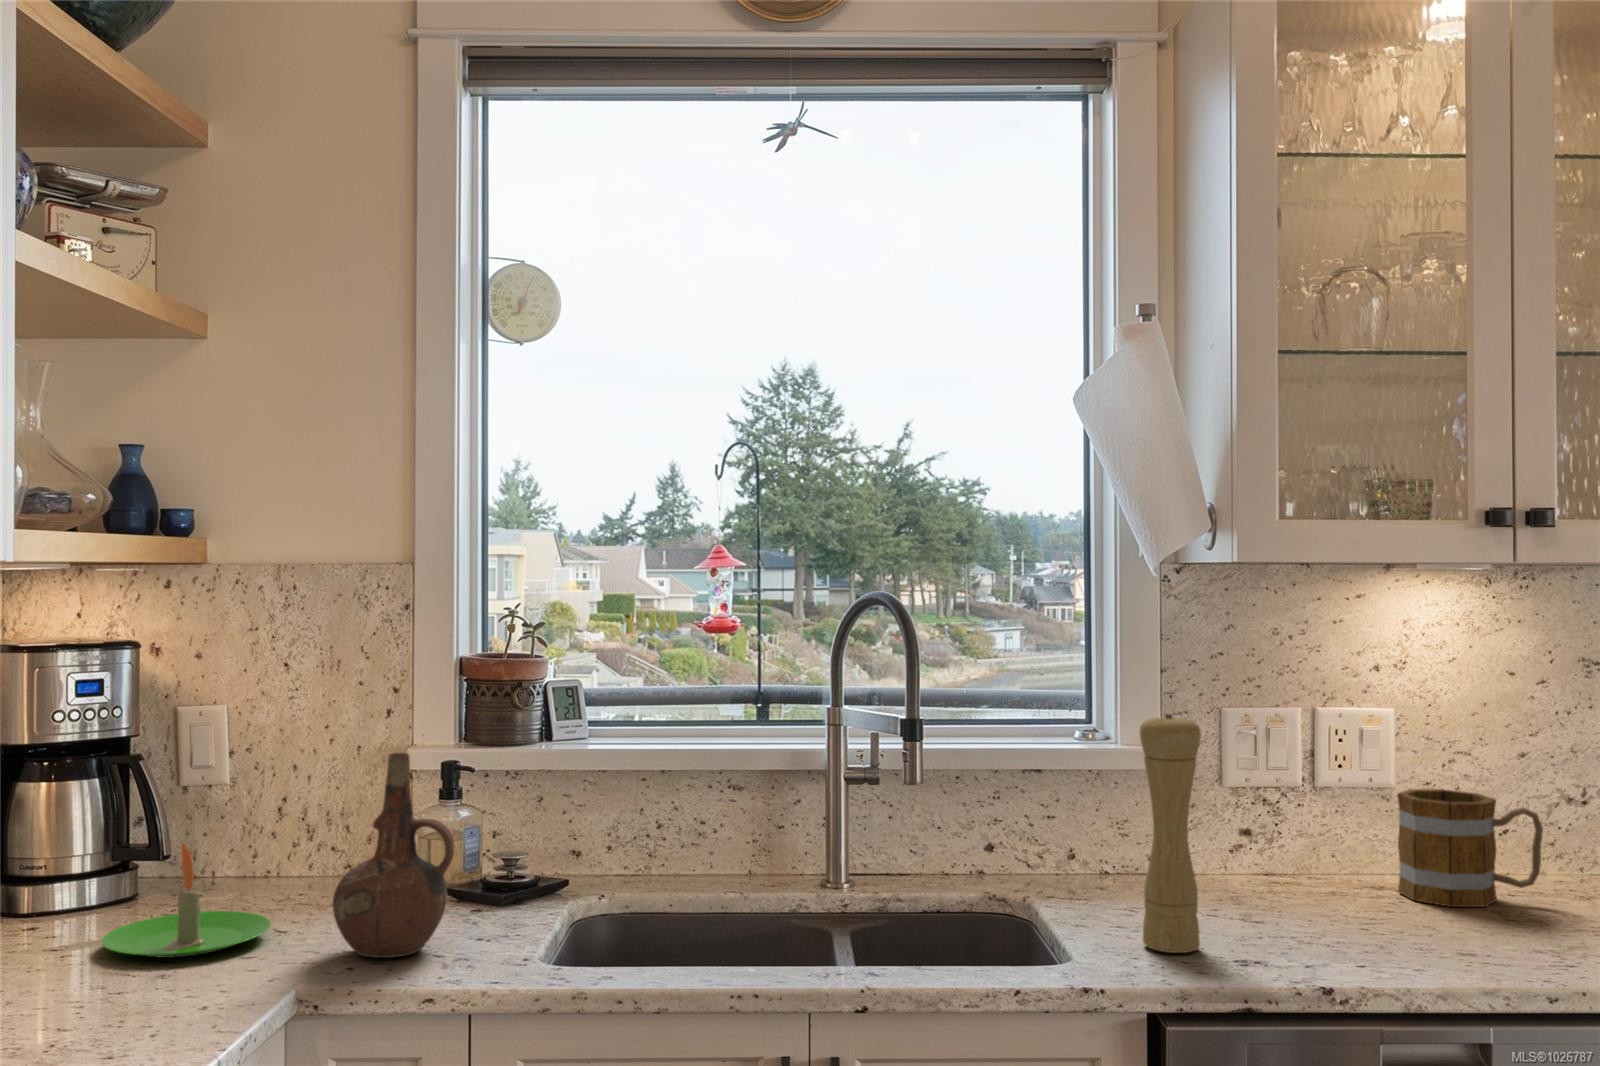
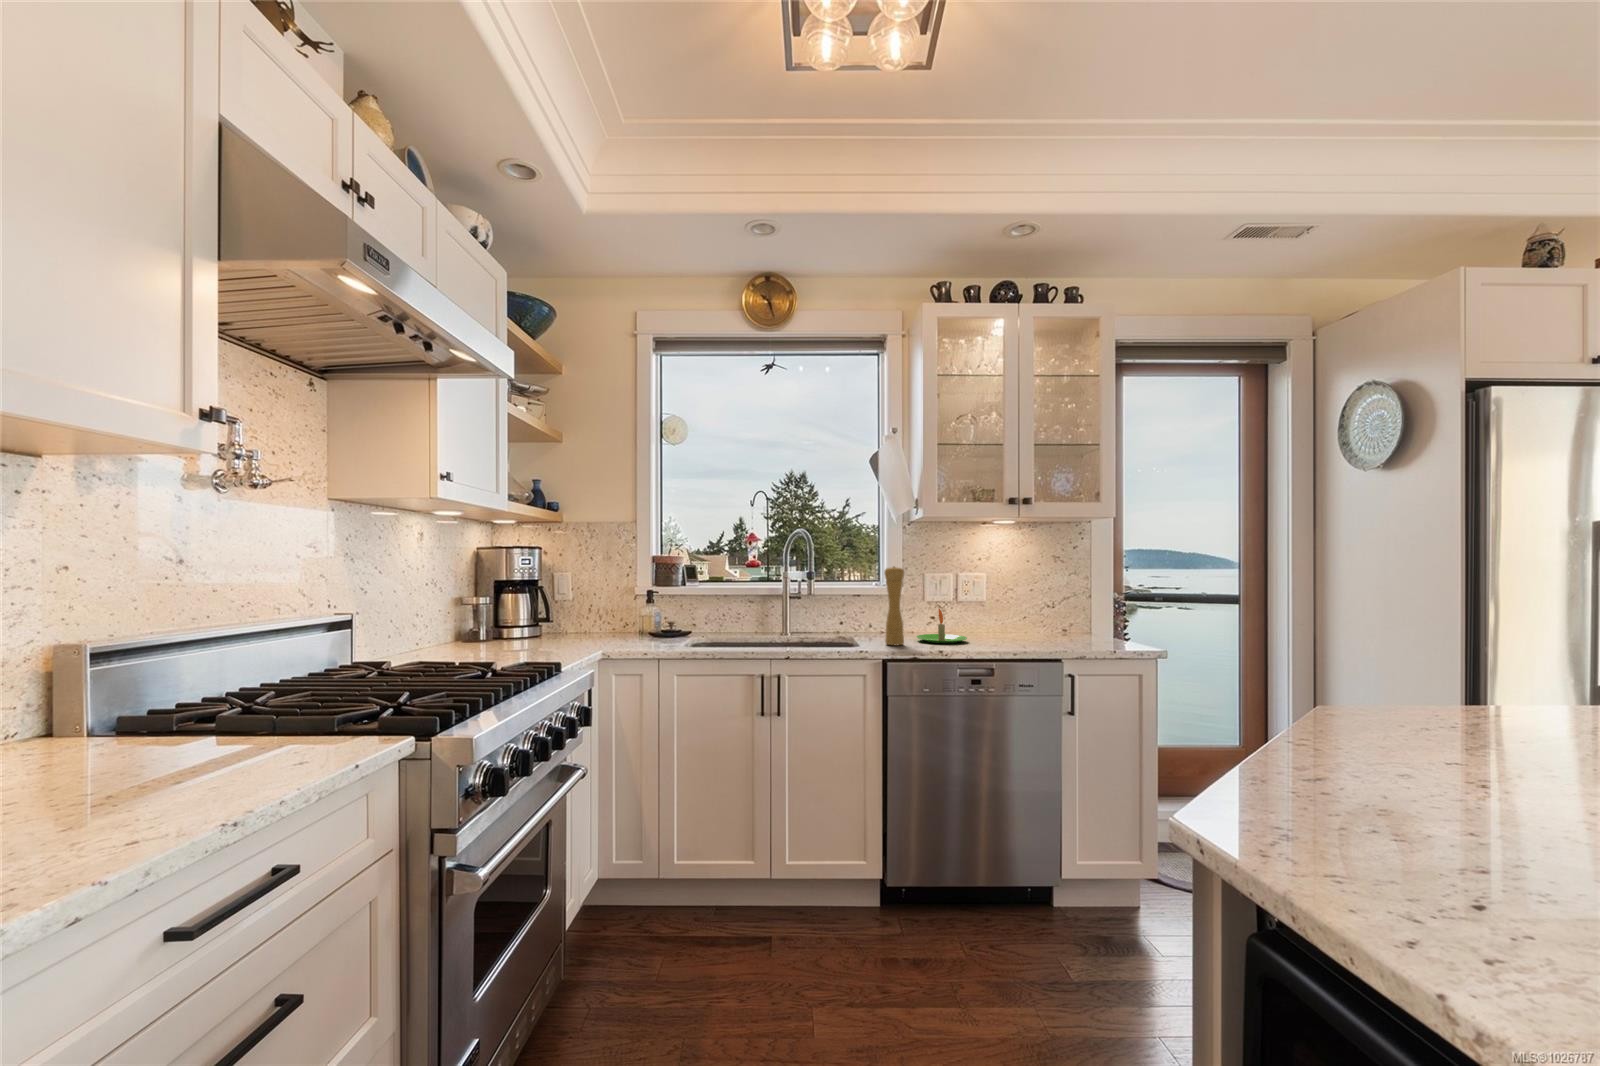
ceramic pitcher: present [333,753,454,958] -> none [612,579,653,646]
mug: present [1397,789,1543,907] -> none [983,600,1032,638]
candle: present [101,843,271,958] -> present [916,609,967,643]

